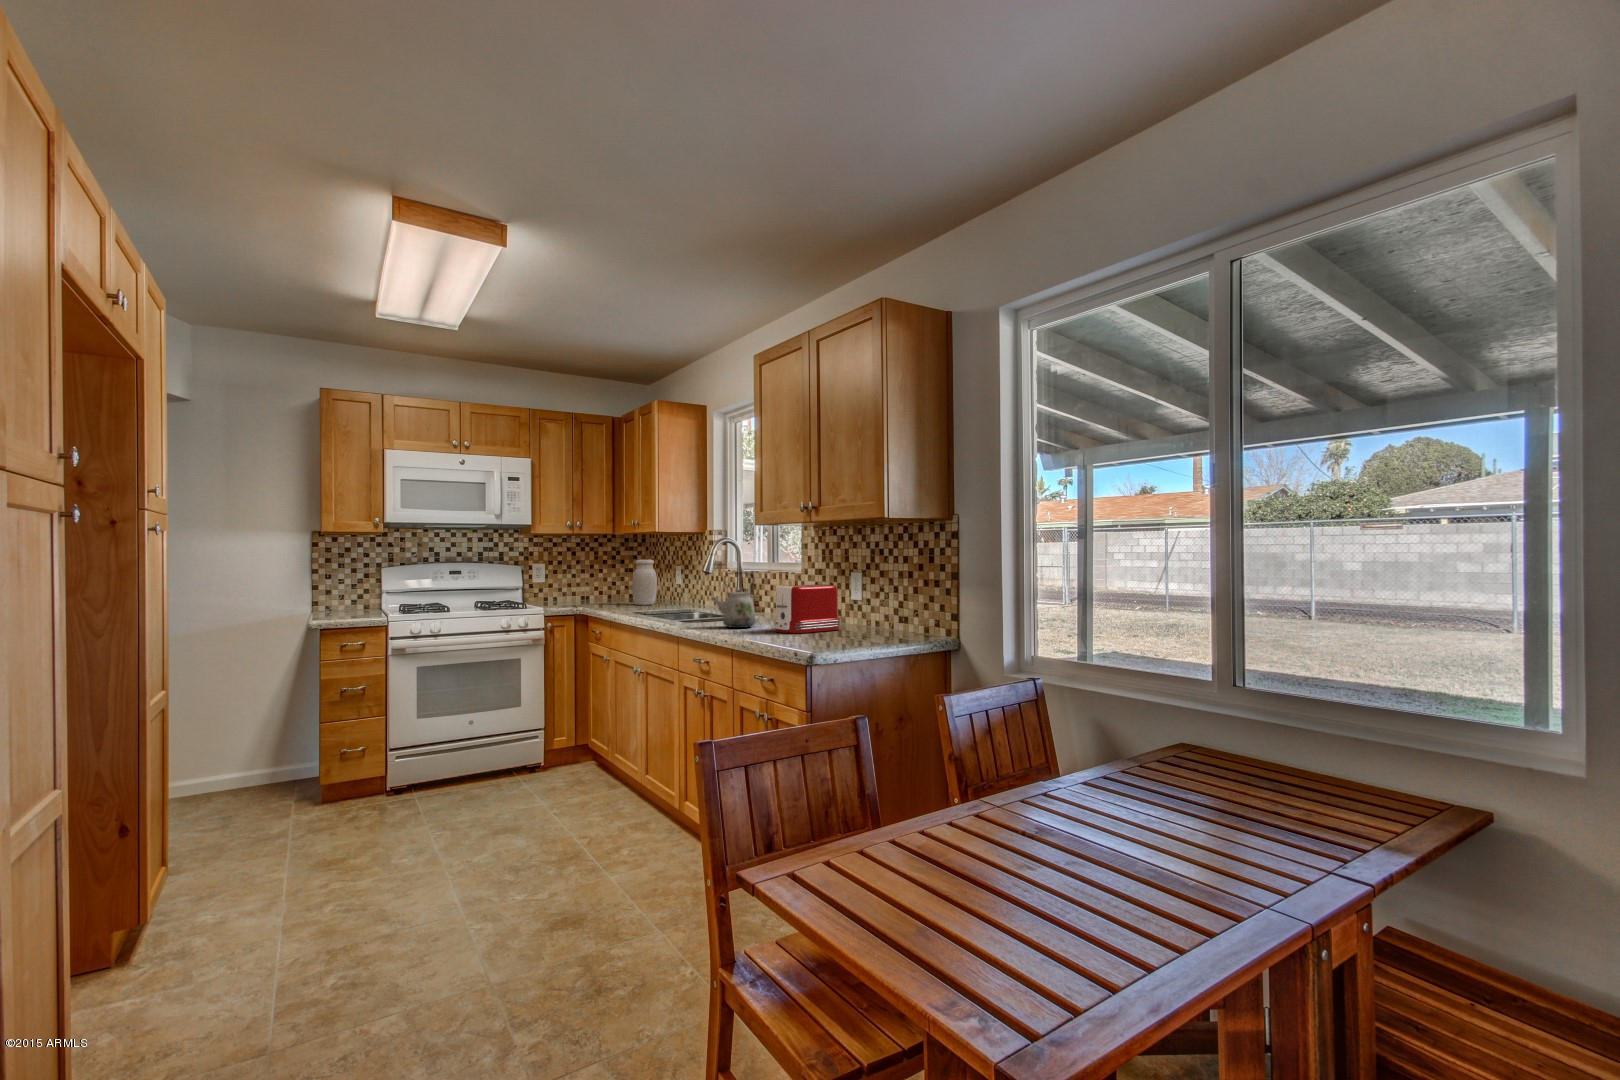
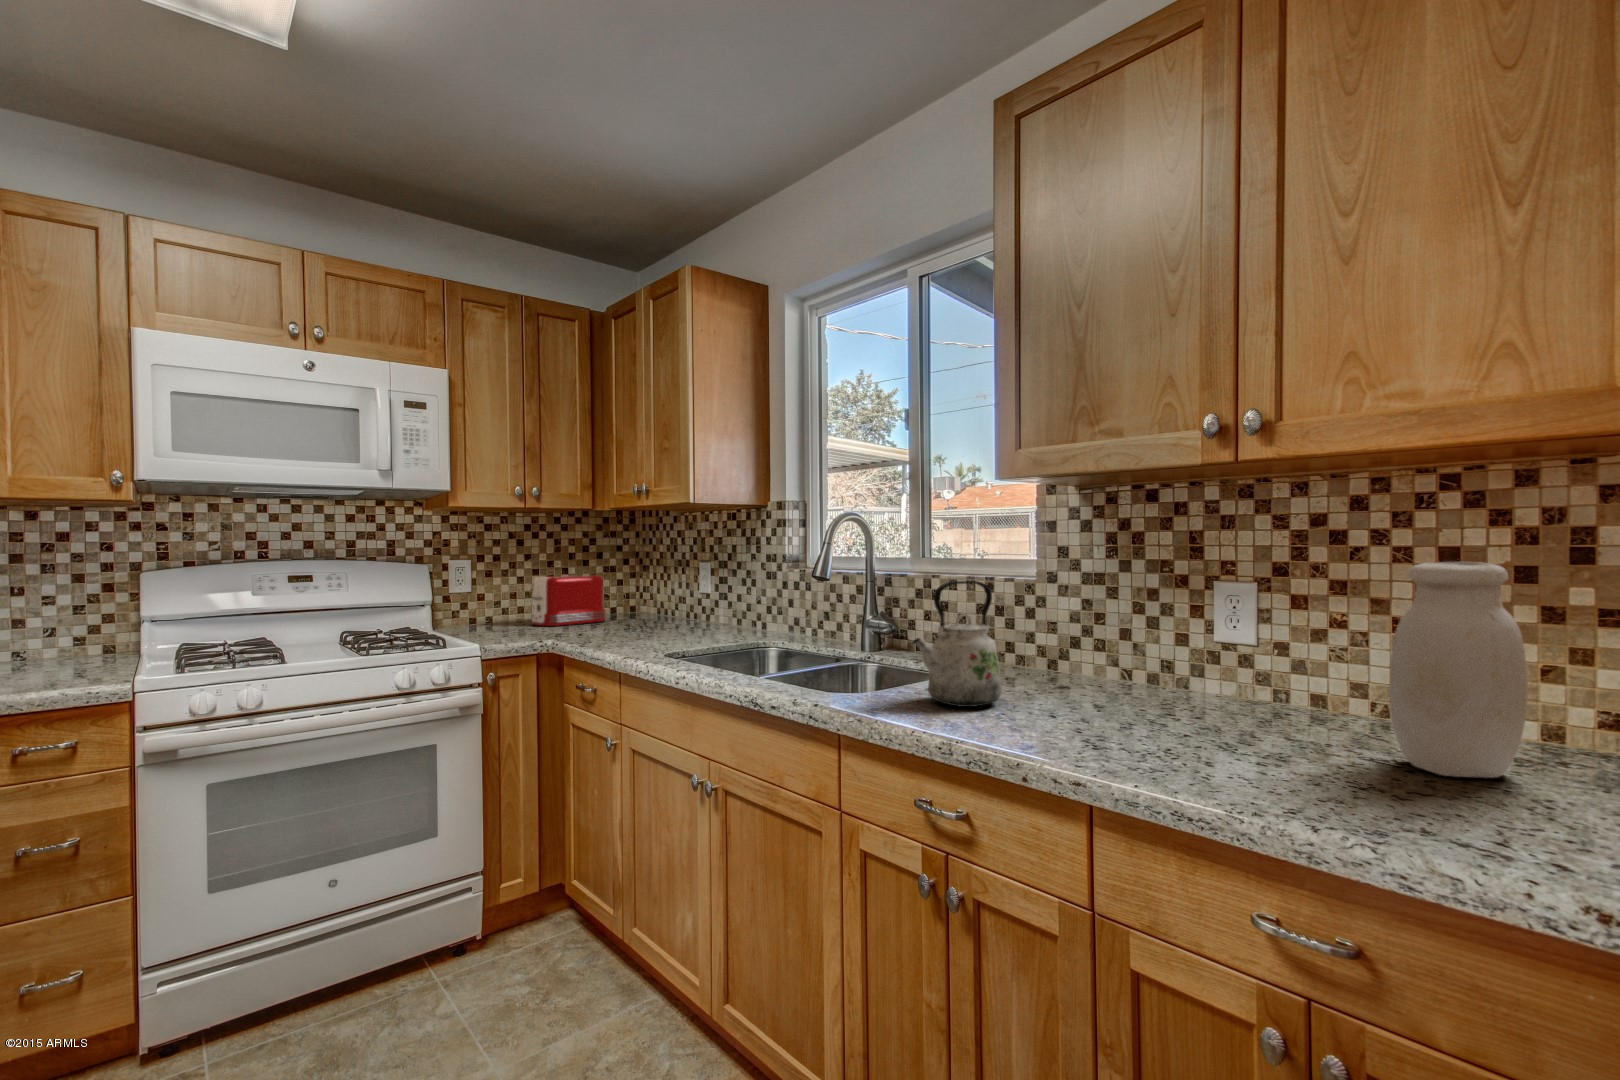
jar: present [632,559,657,605] -> present [1389,562,1528,778]
toaster: present [774,585,840,634] -> present [532,575,606,626]

